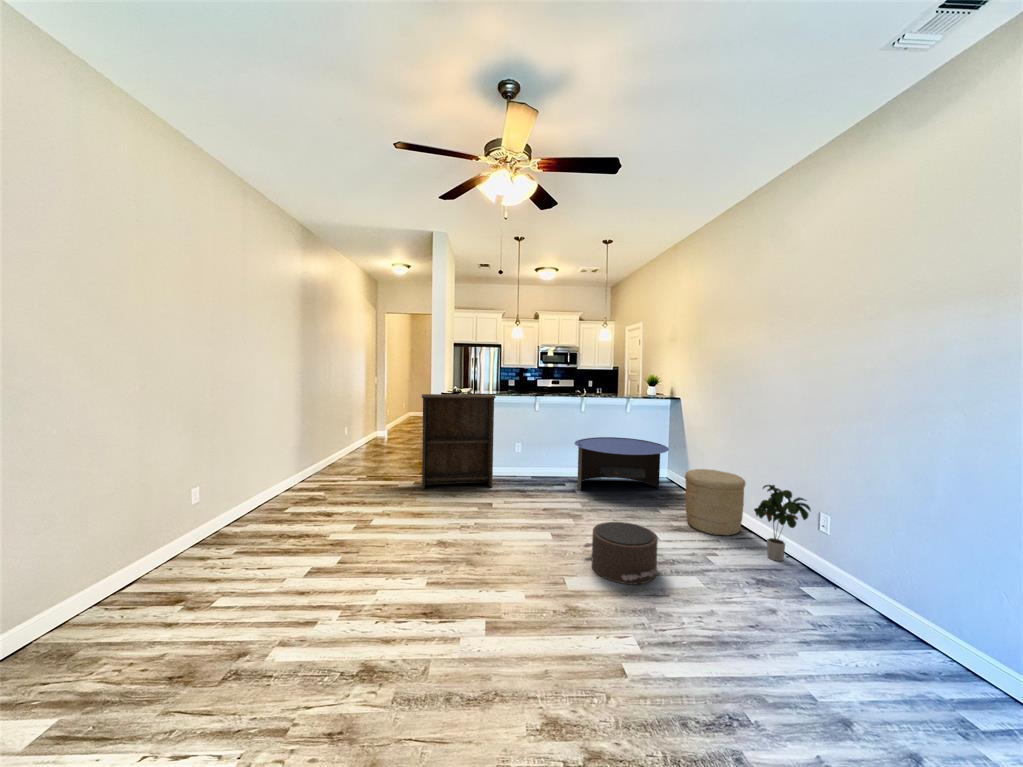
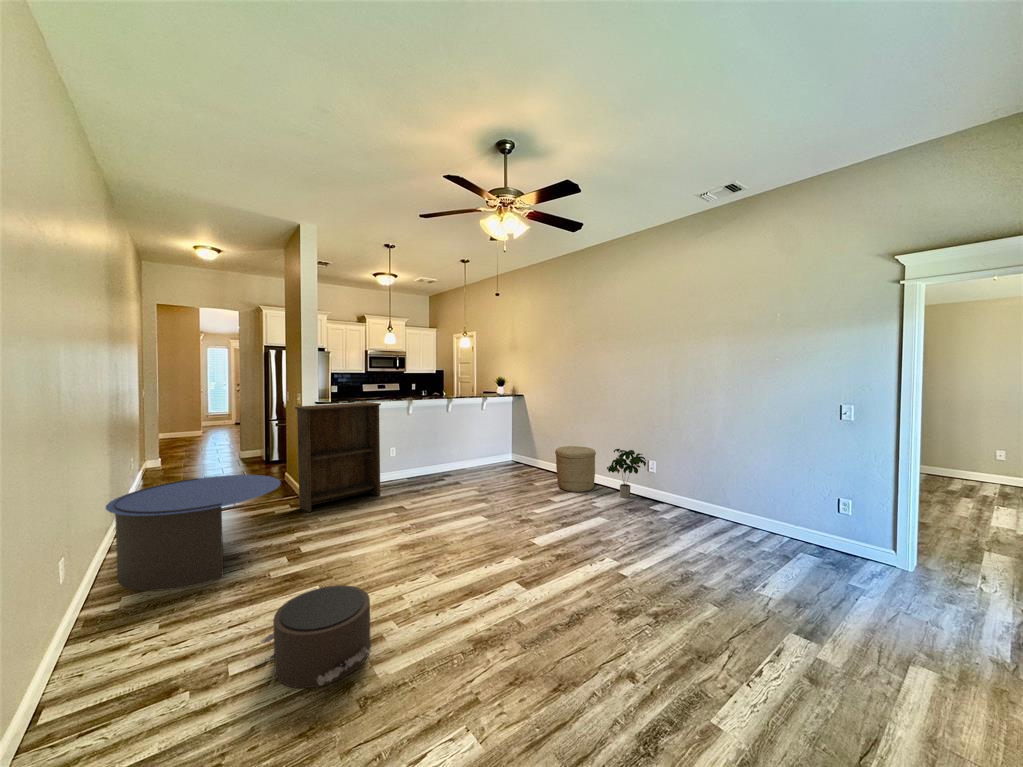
coffee table: present [575,437,669,490] -> present [106,475,281,591]
pouf: present [583,522,658,584] -> present [262,585,371,688]

